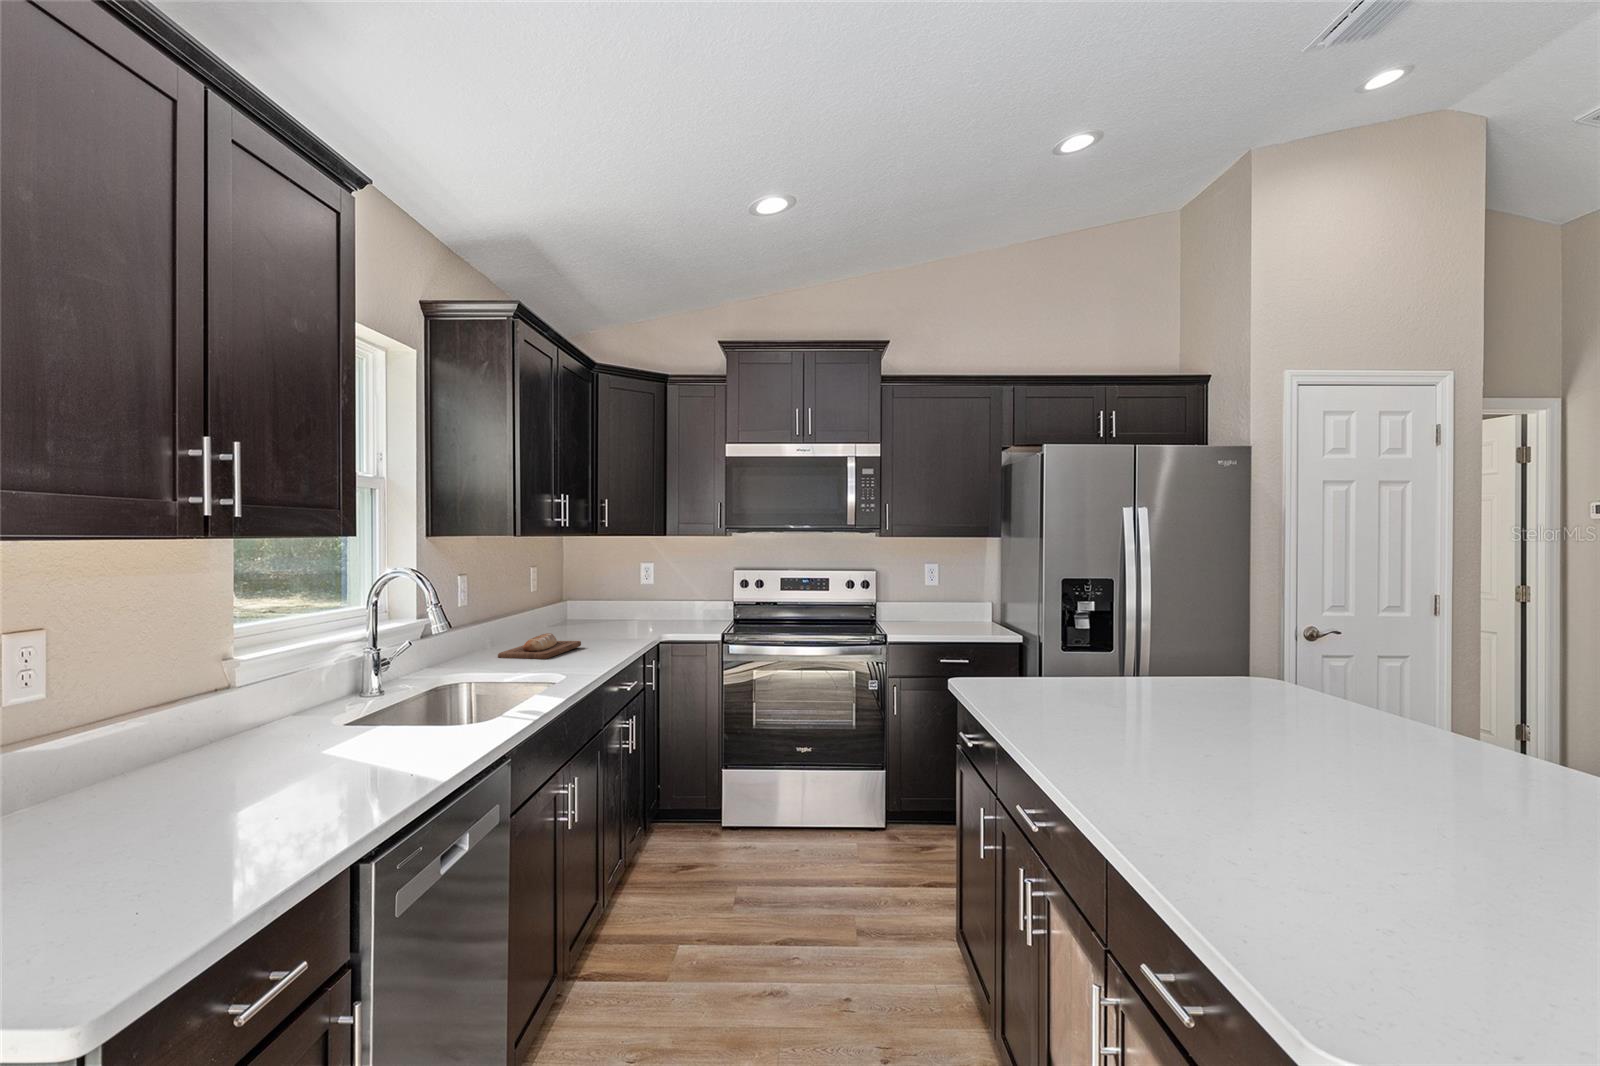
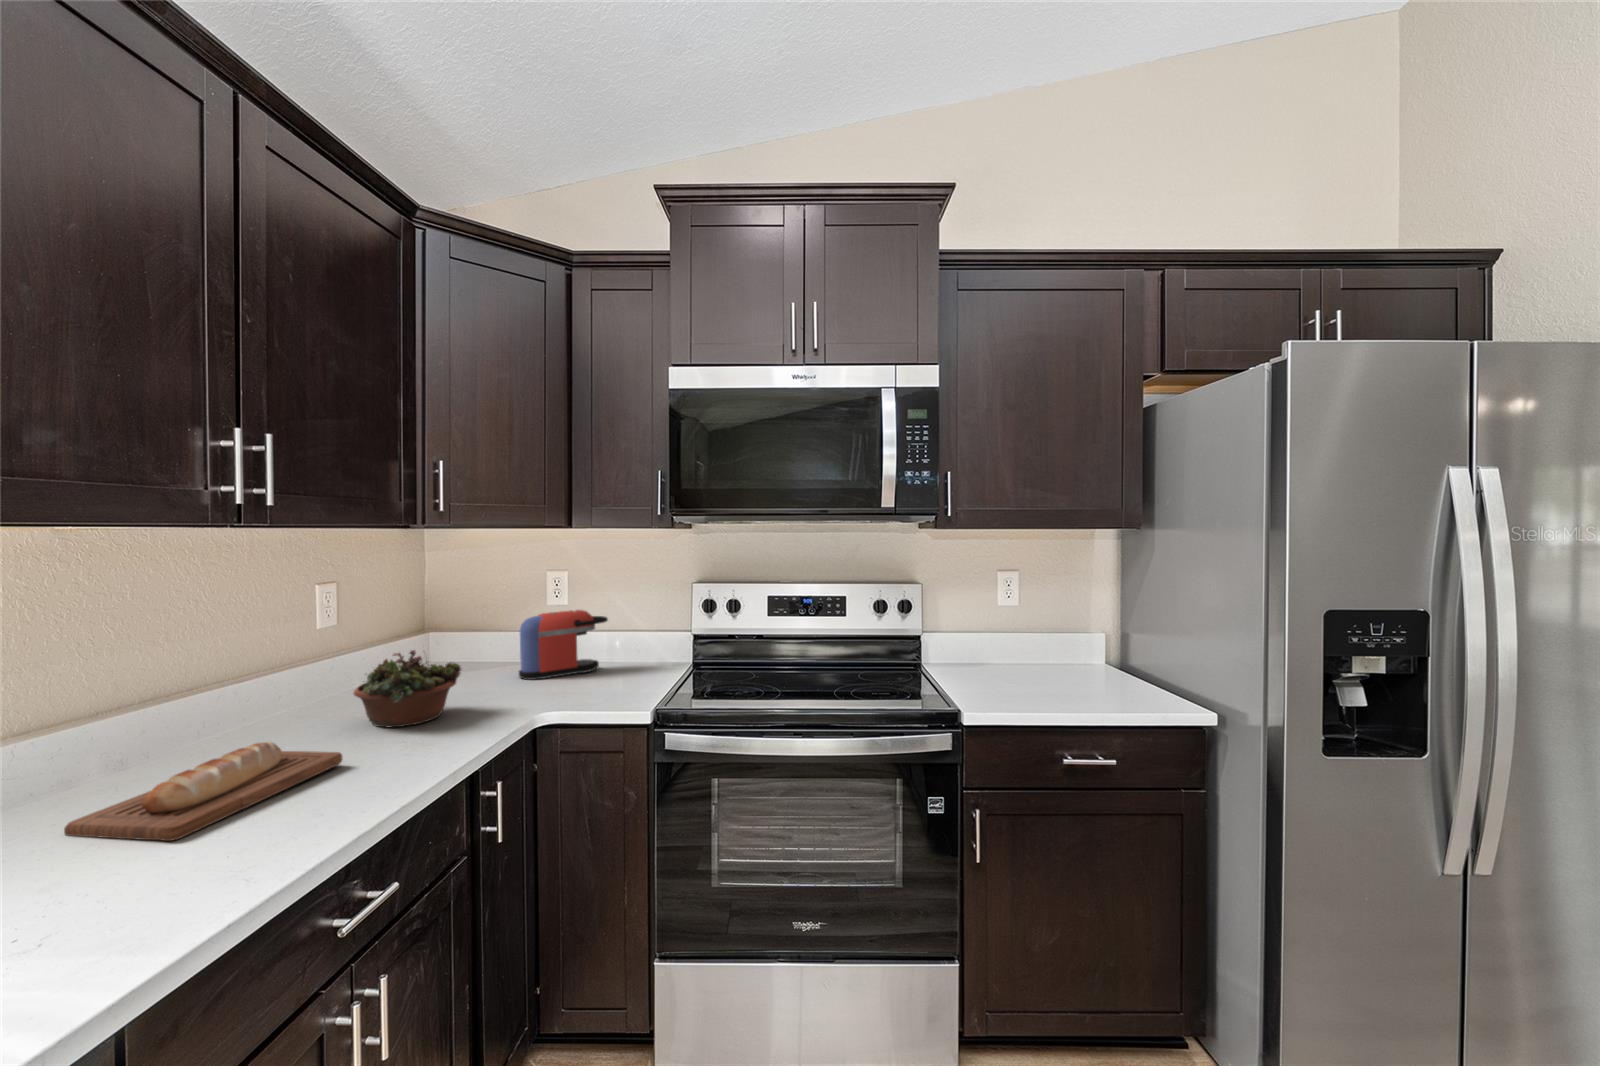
coffee maker: none [629,587,681,628] -> present [519,610,608,680]
succulent planter: none [563,599,614,640] -> present [353,650,461,727]

